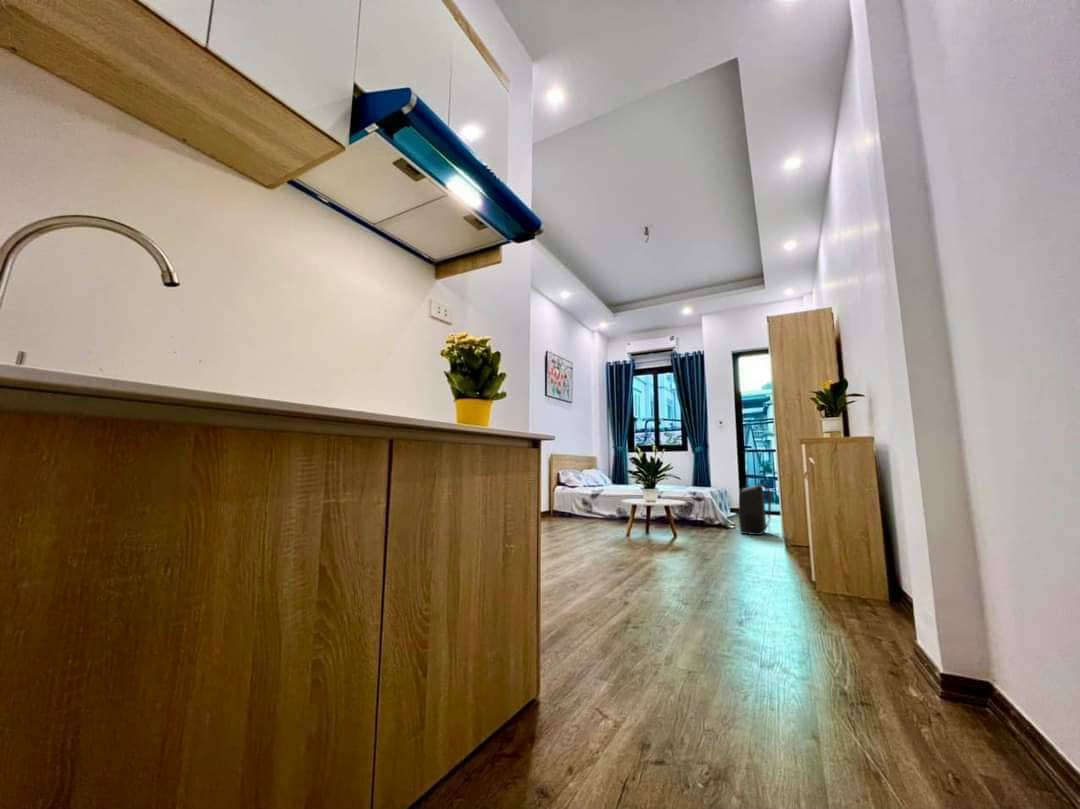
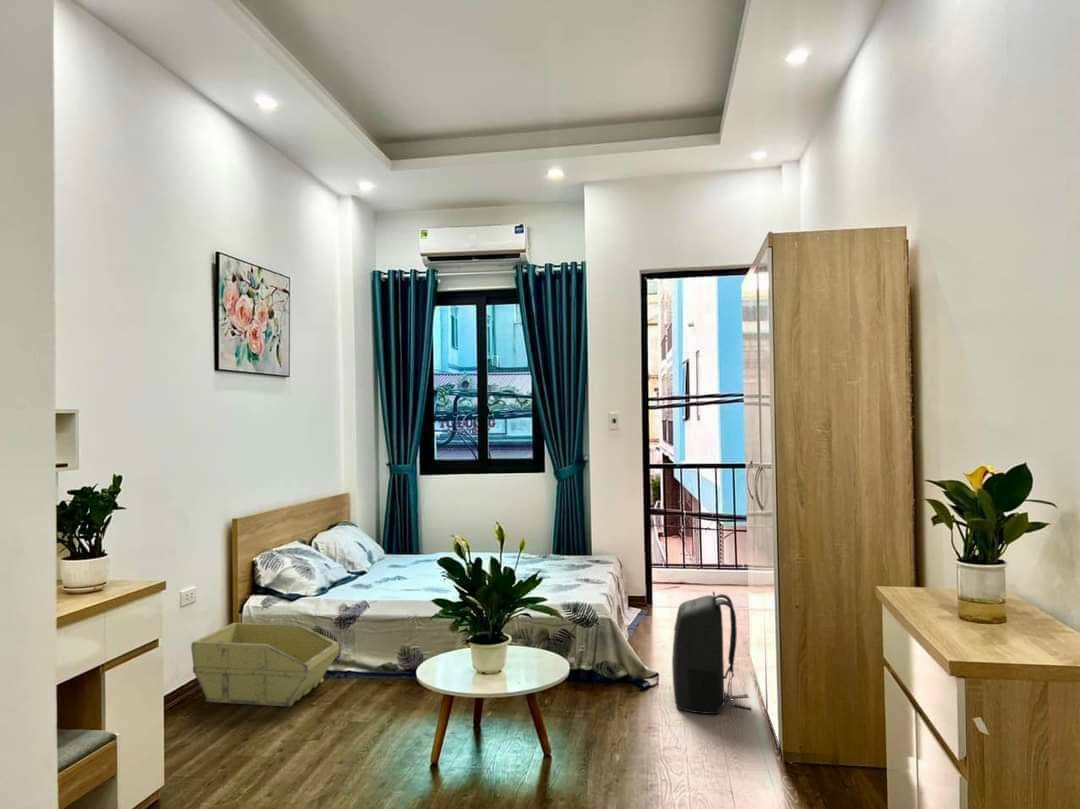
storage bin: none [538,494,592,521] -> present [191,623,340,707]

